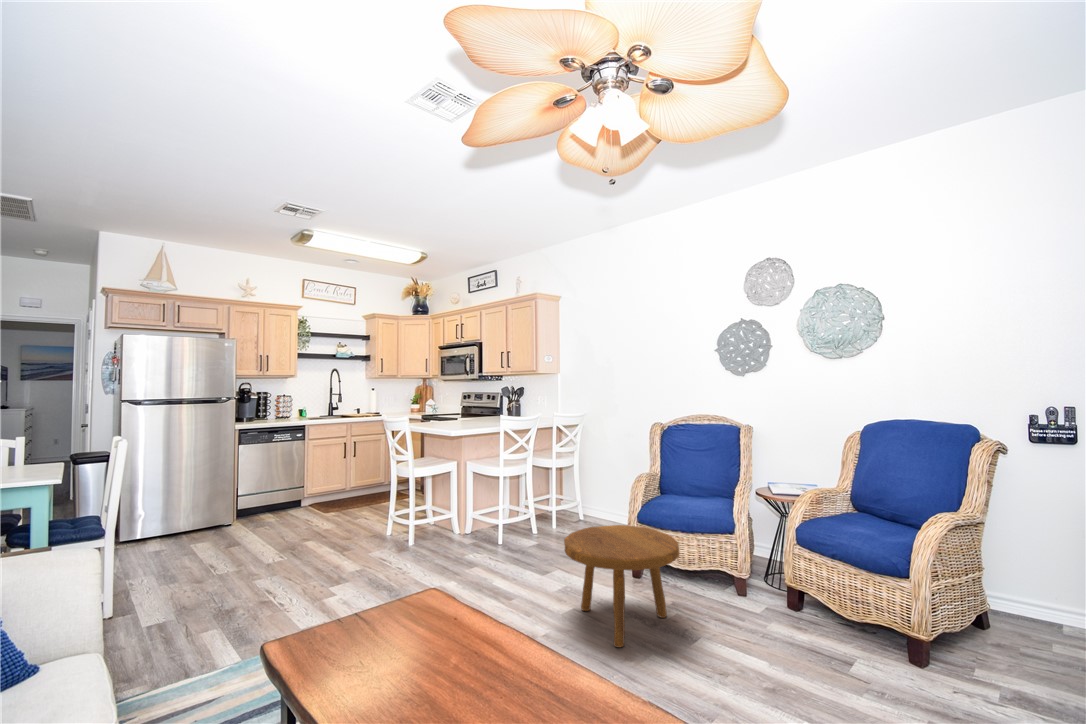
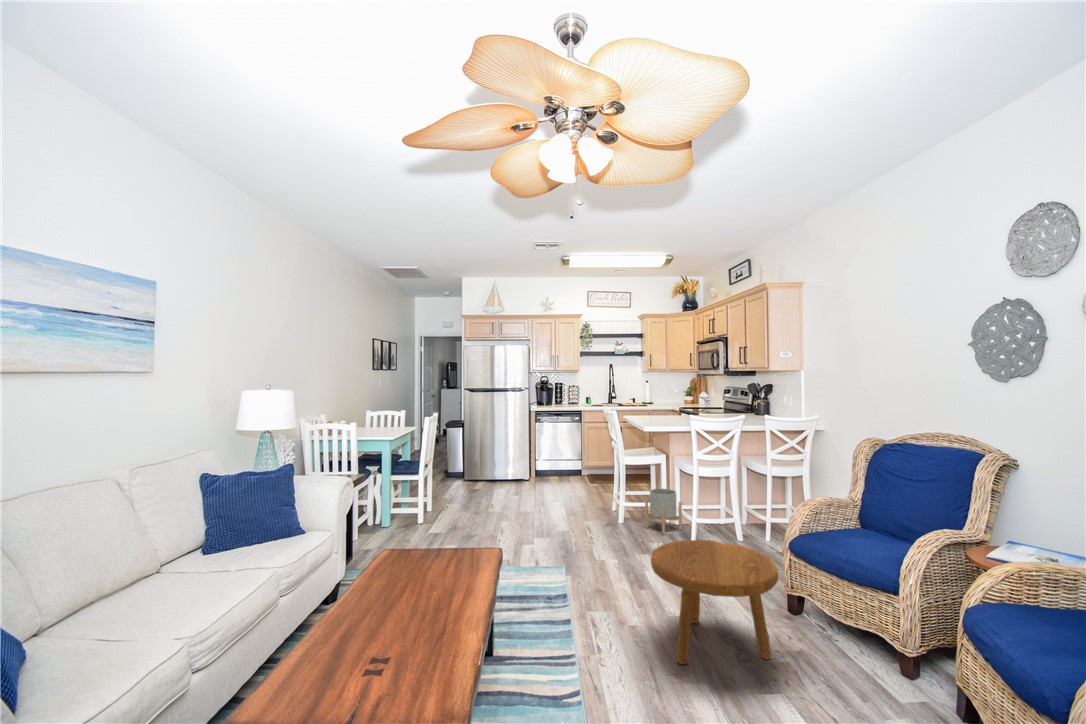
planter: none [442,497,479,545] -> present [645,489,682,534]

